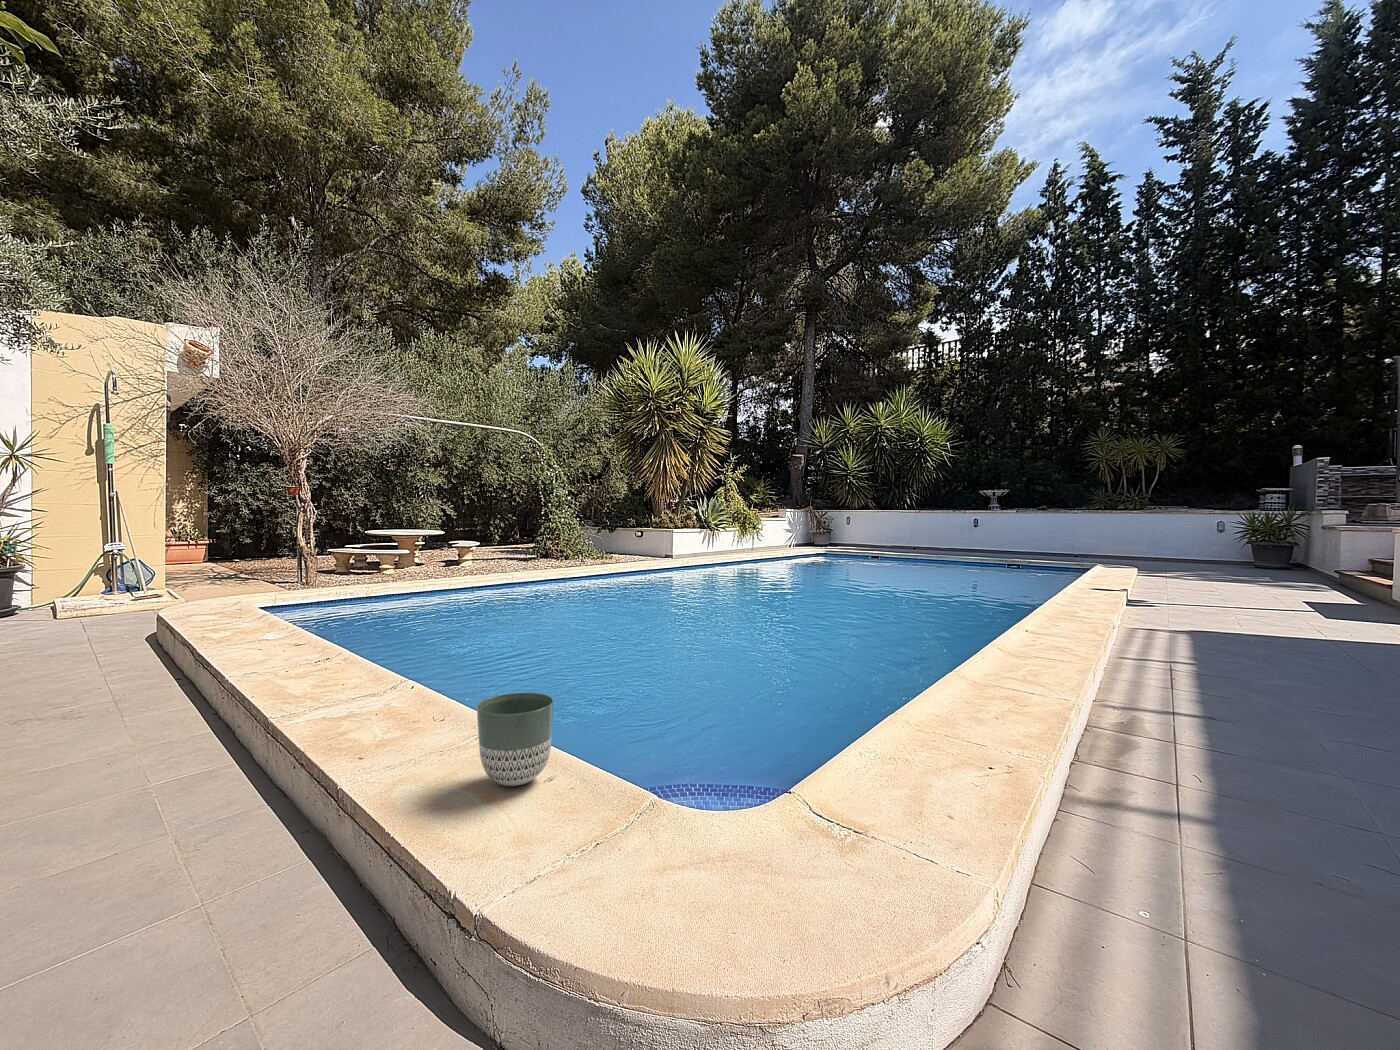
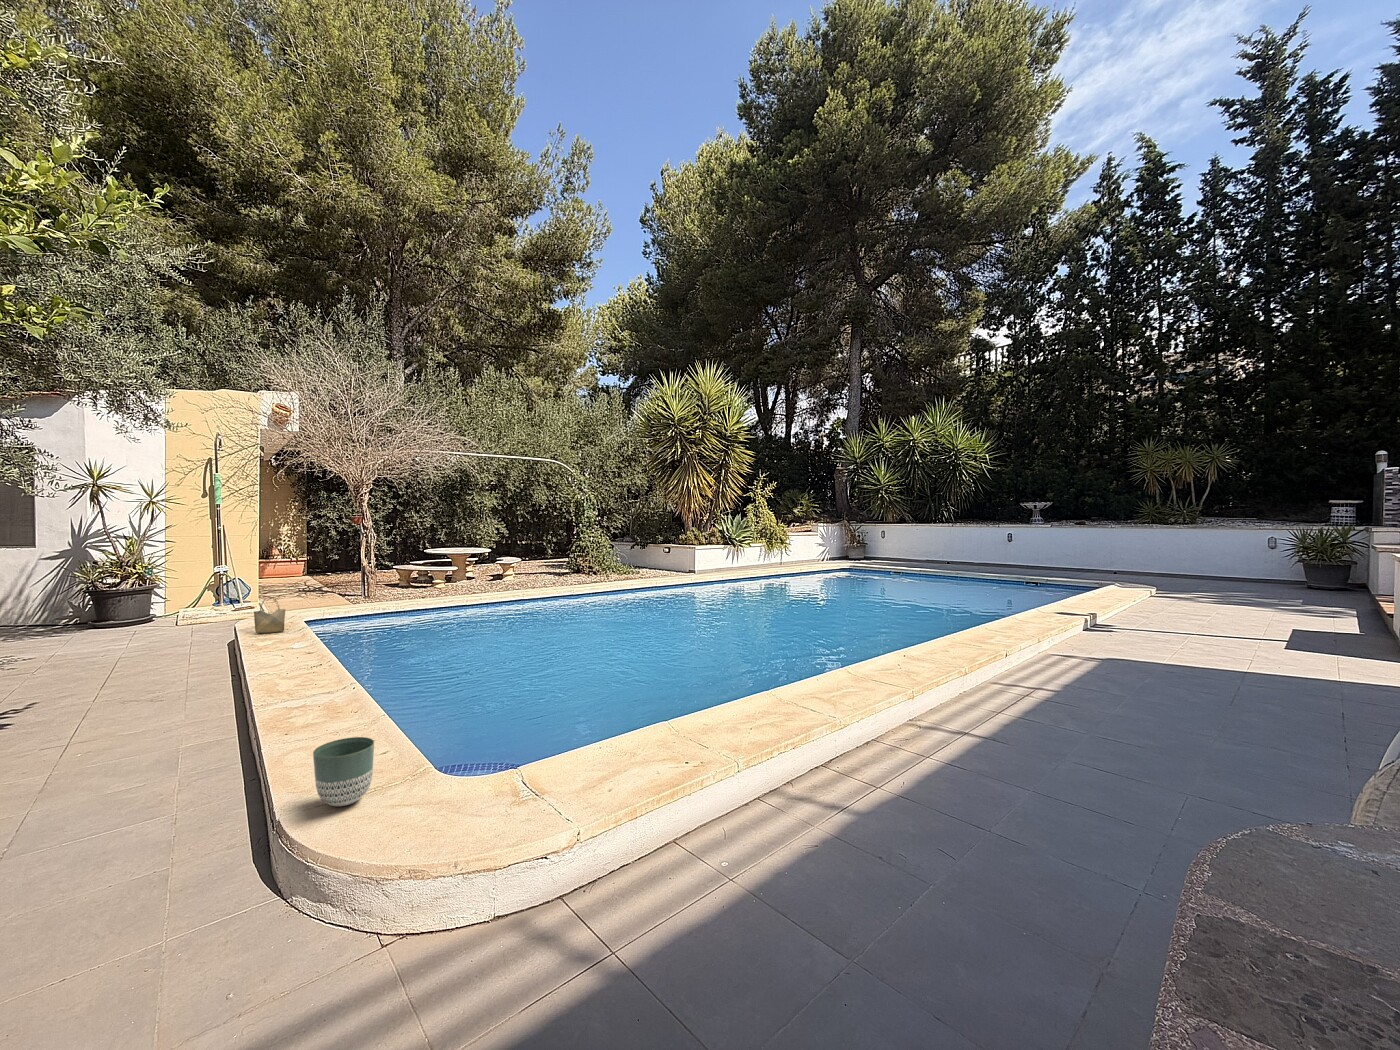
woven basket: none [185,570,227,615] -> present [254,597,285,634]

